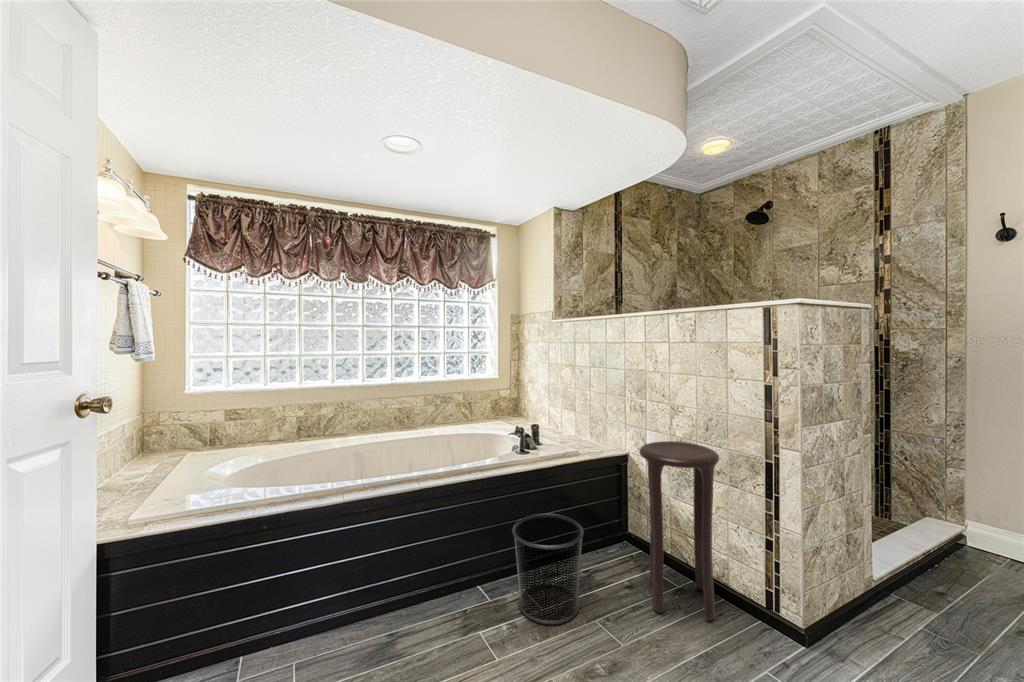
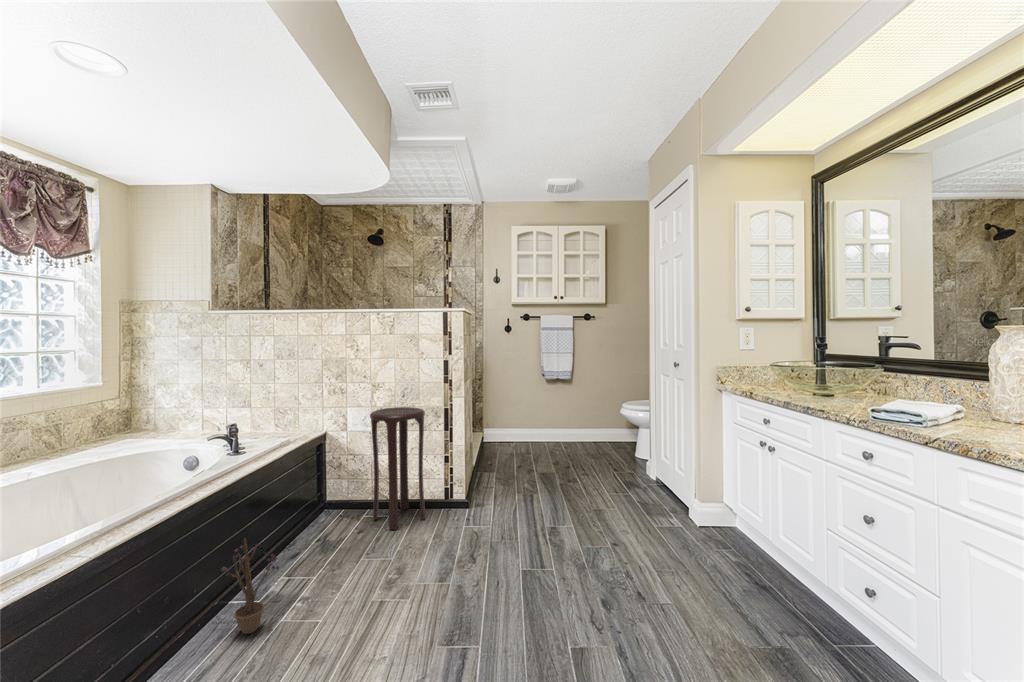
waste bin: present [512,514,584,624] -> none [283,487,352,579]
decorative plant: none [424,544,454,639] -> present [213,538,279,634]

